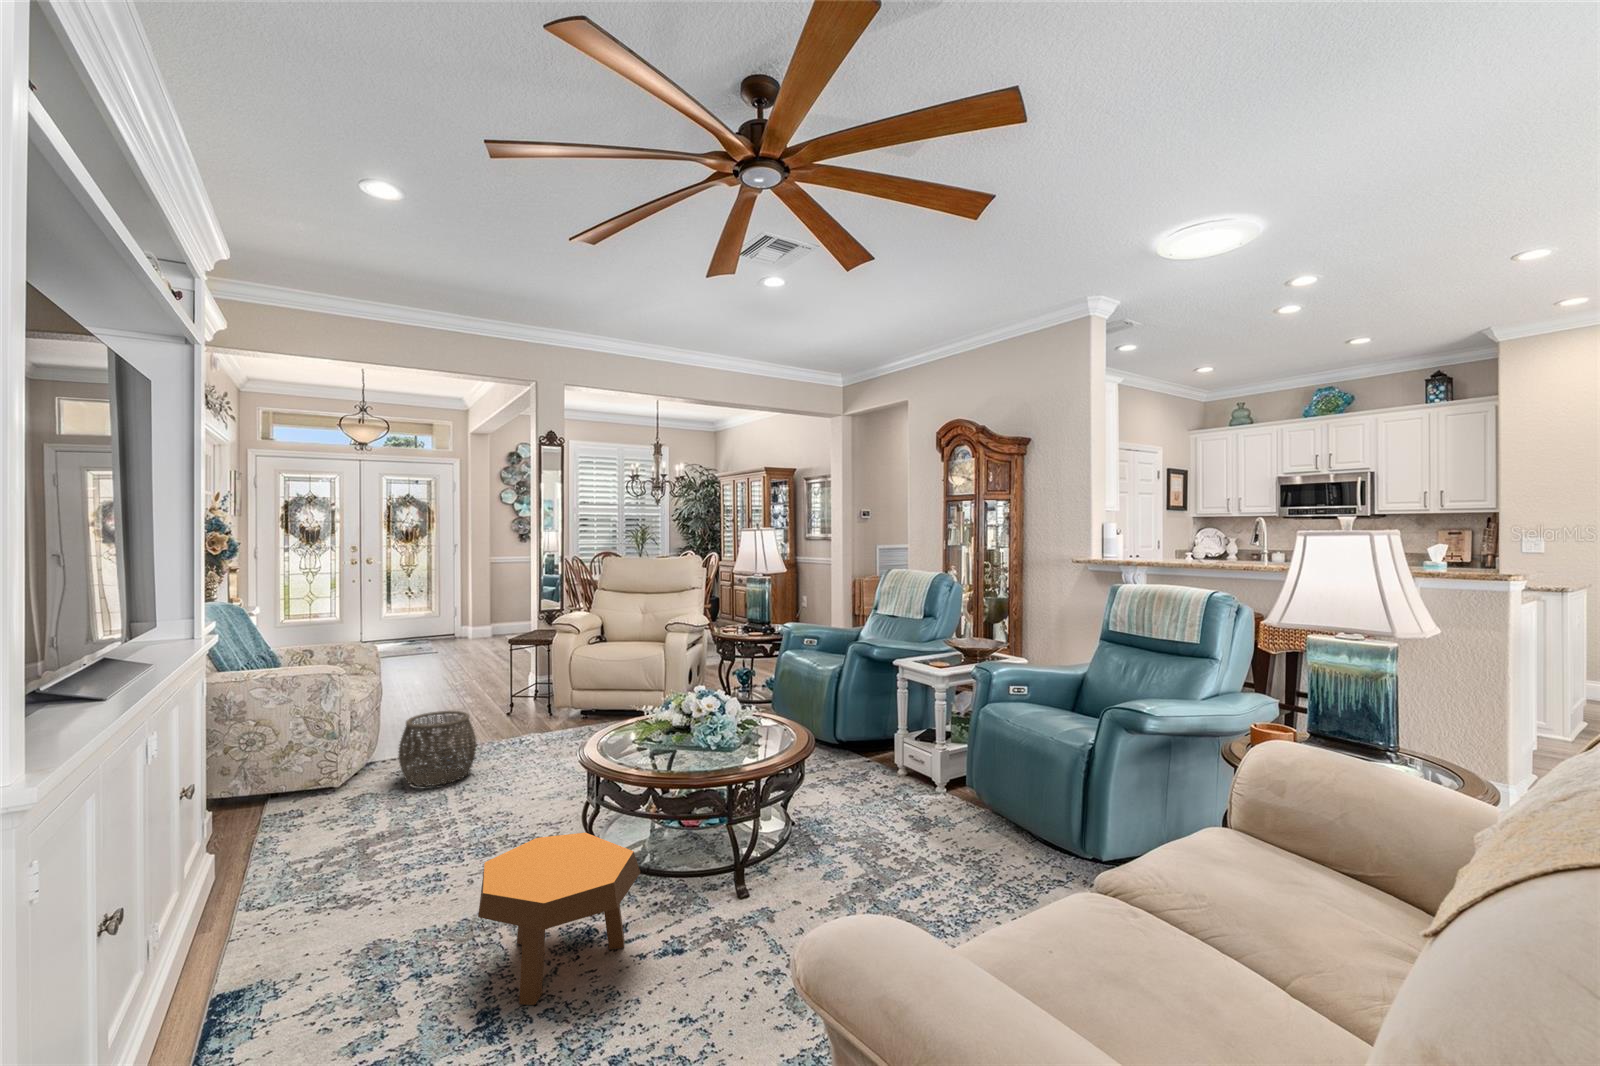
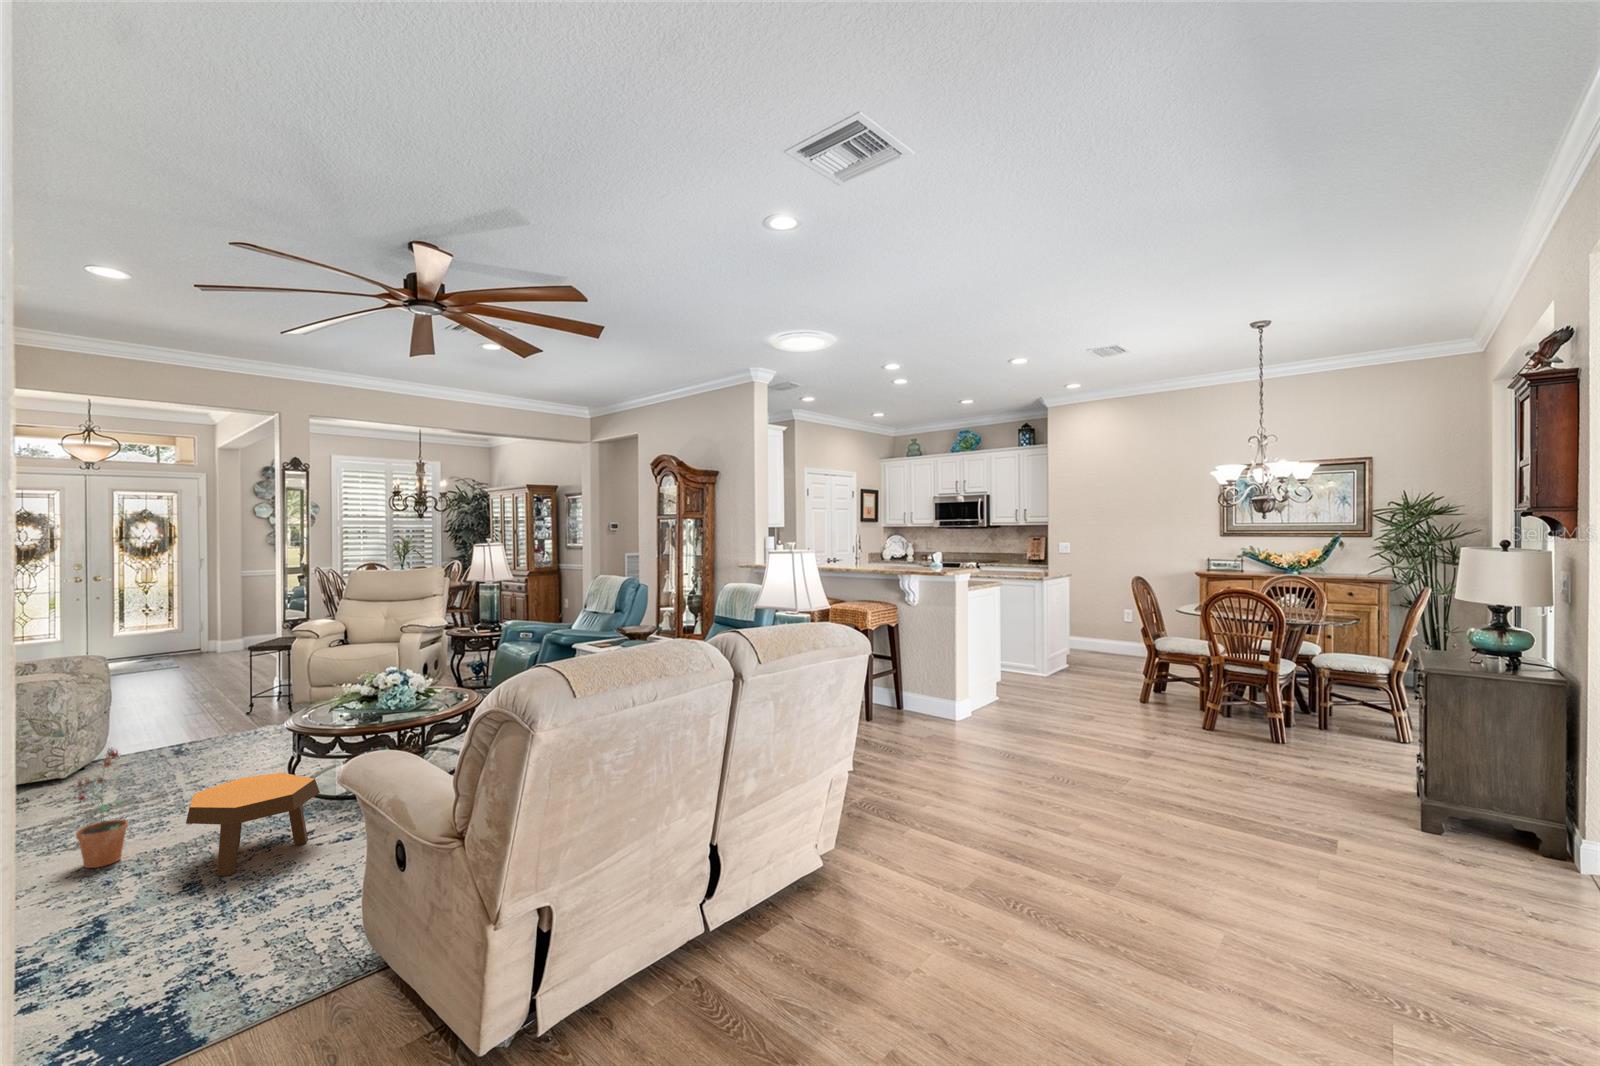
woven basket: present [398,711,477,786] -> none [127,707,206,771]
potted plant: none [340,784,404,956] -> present [76,749,128,868]

